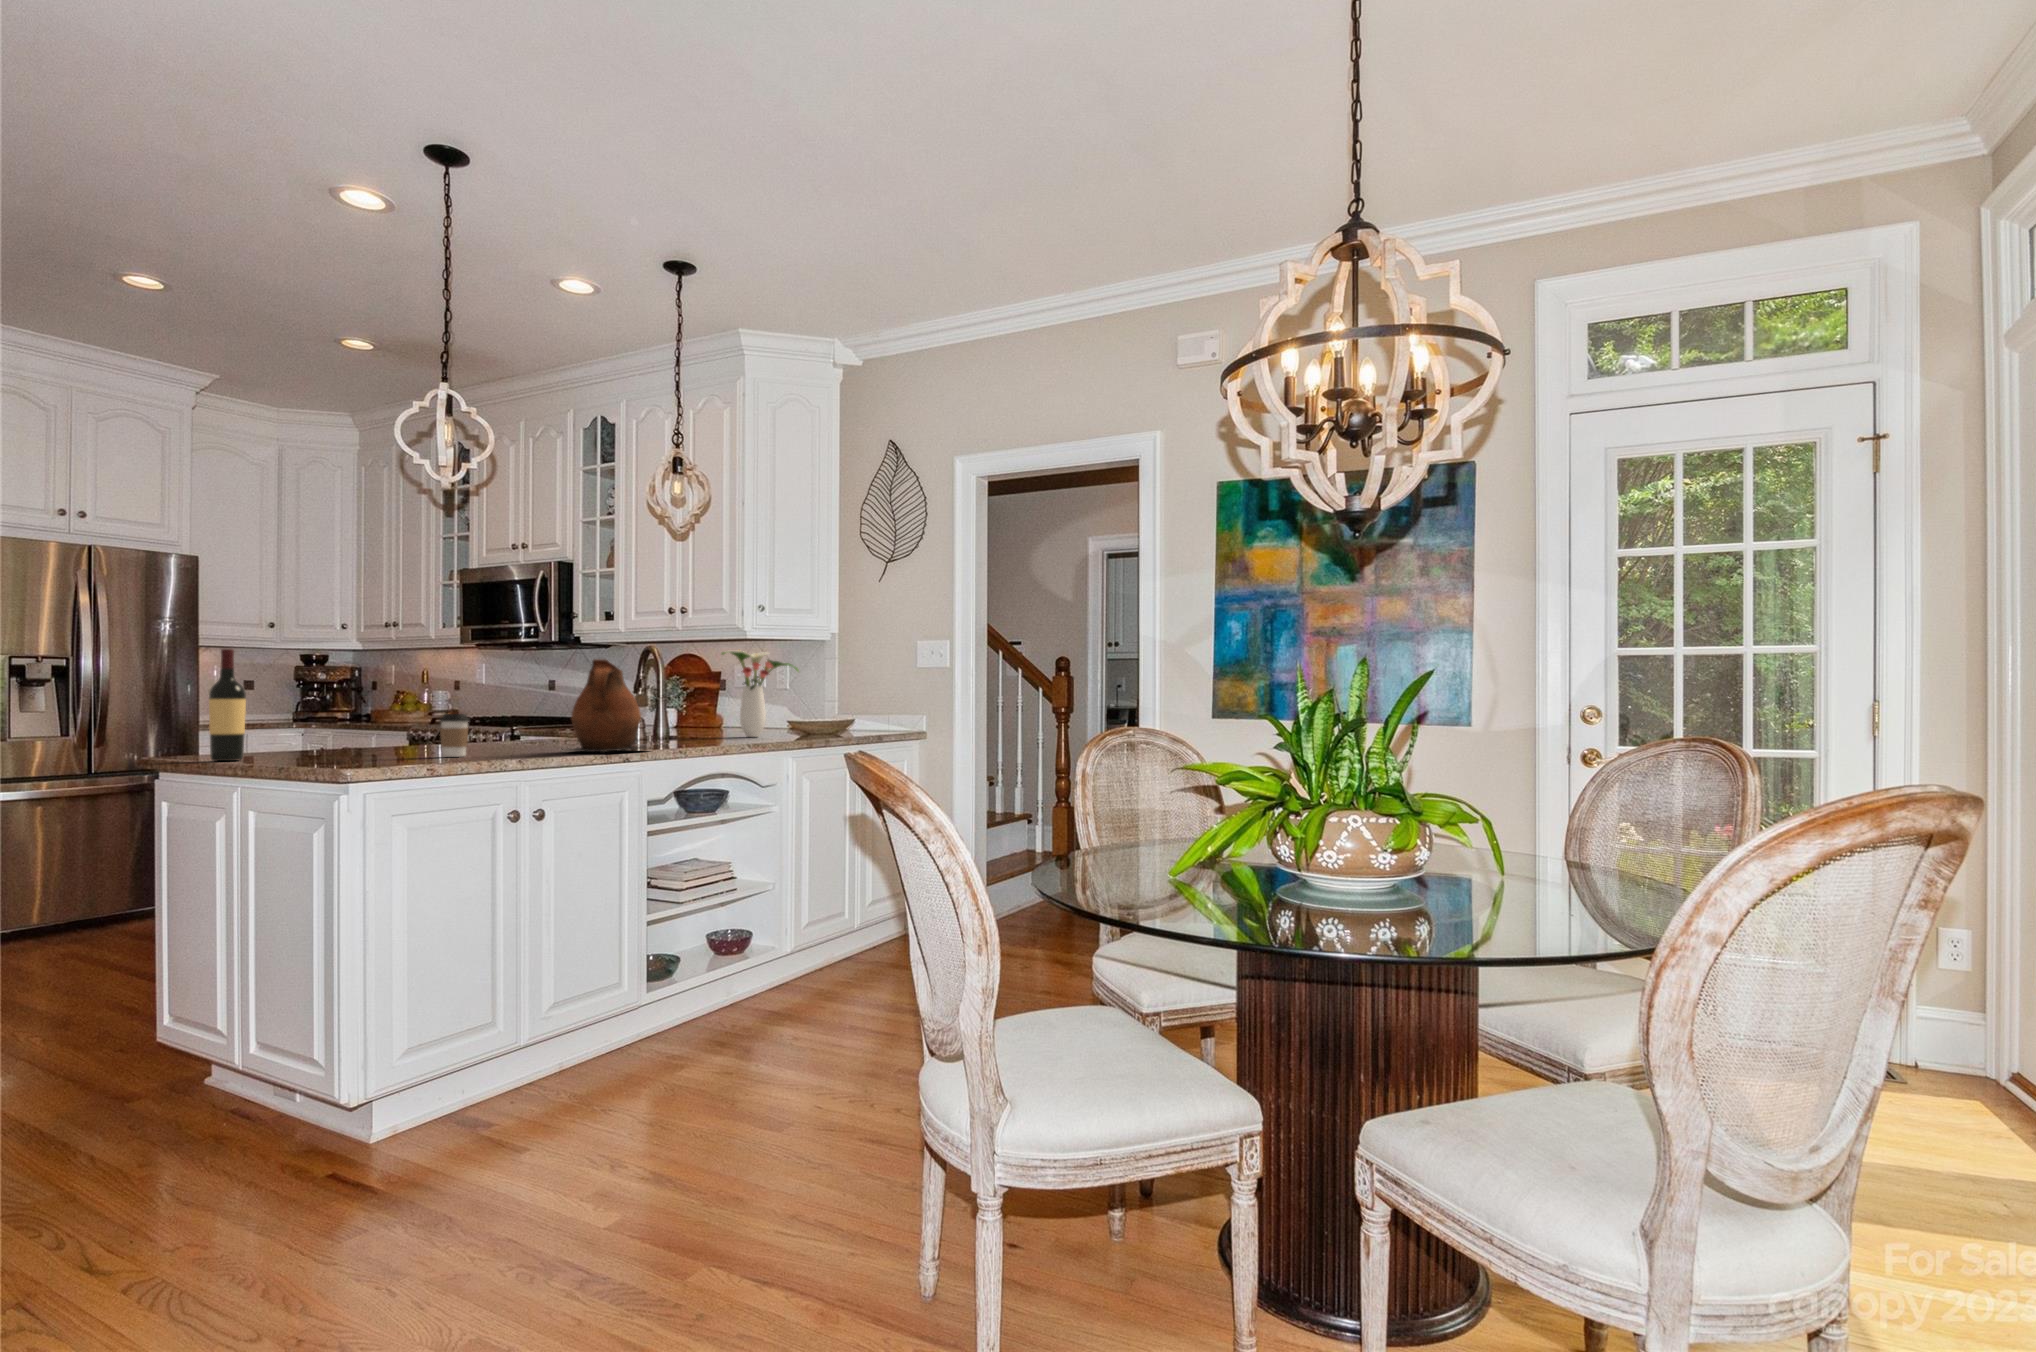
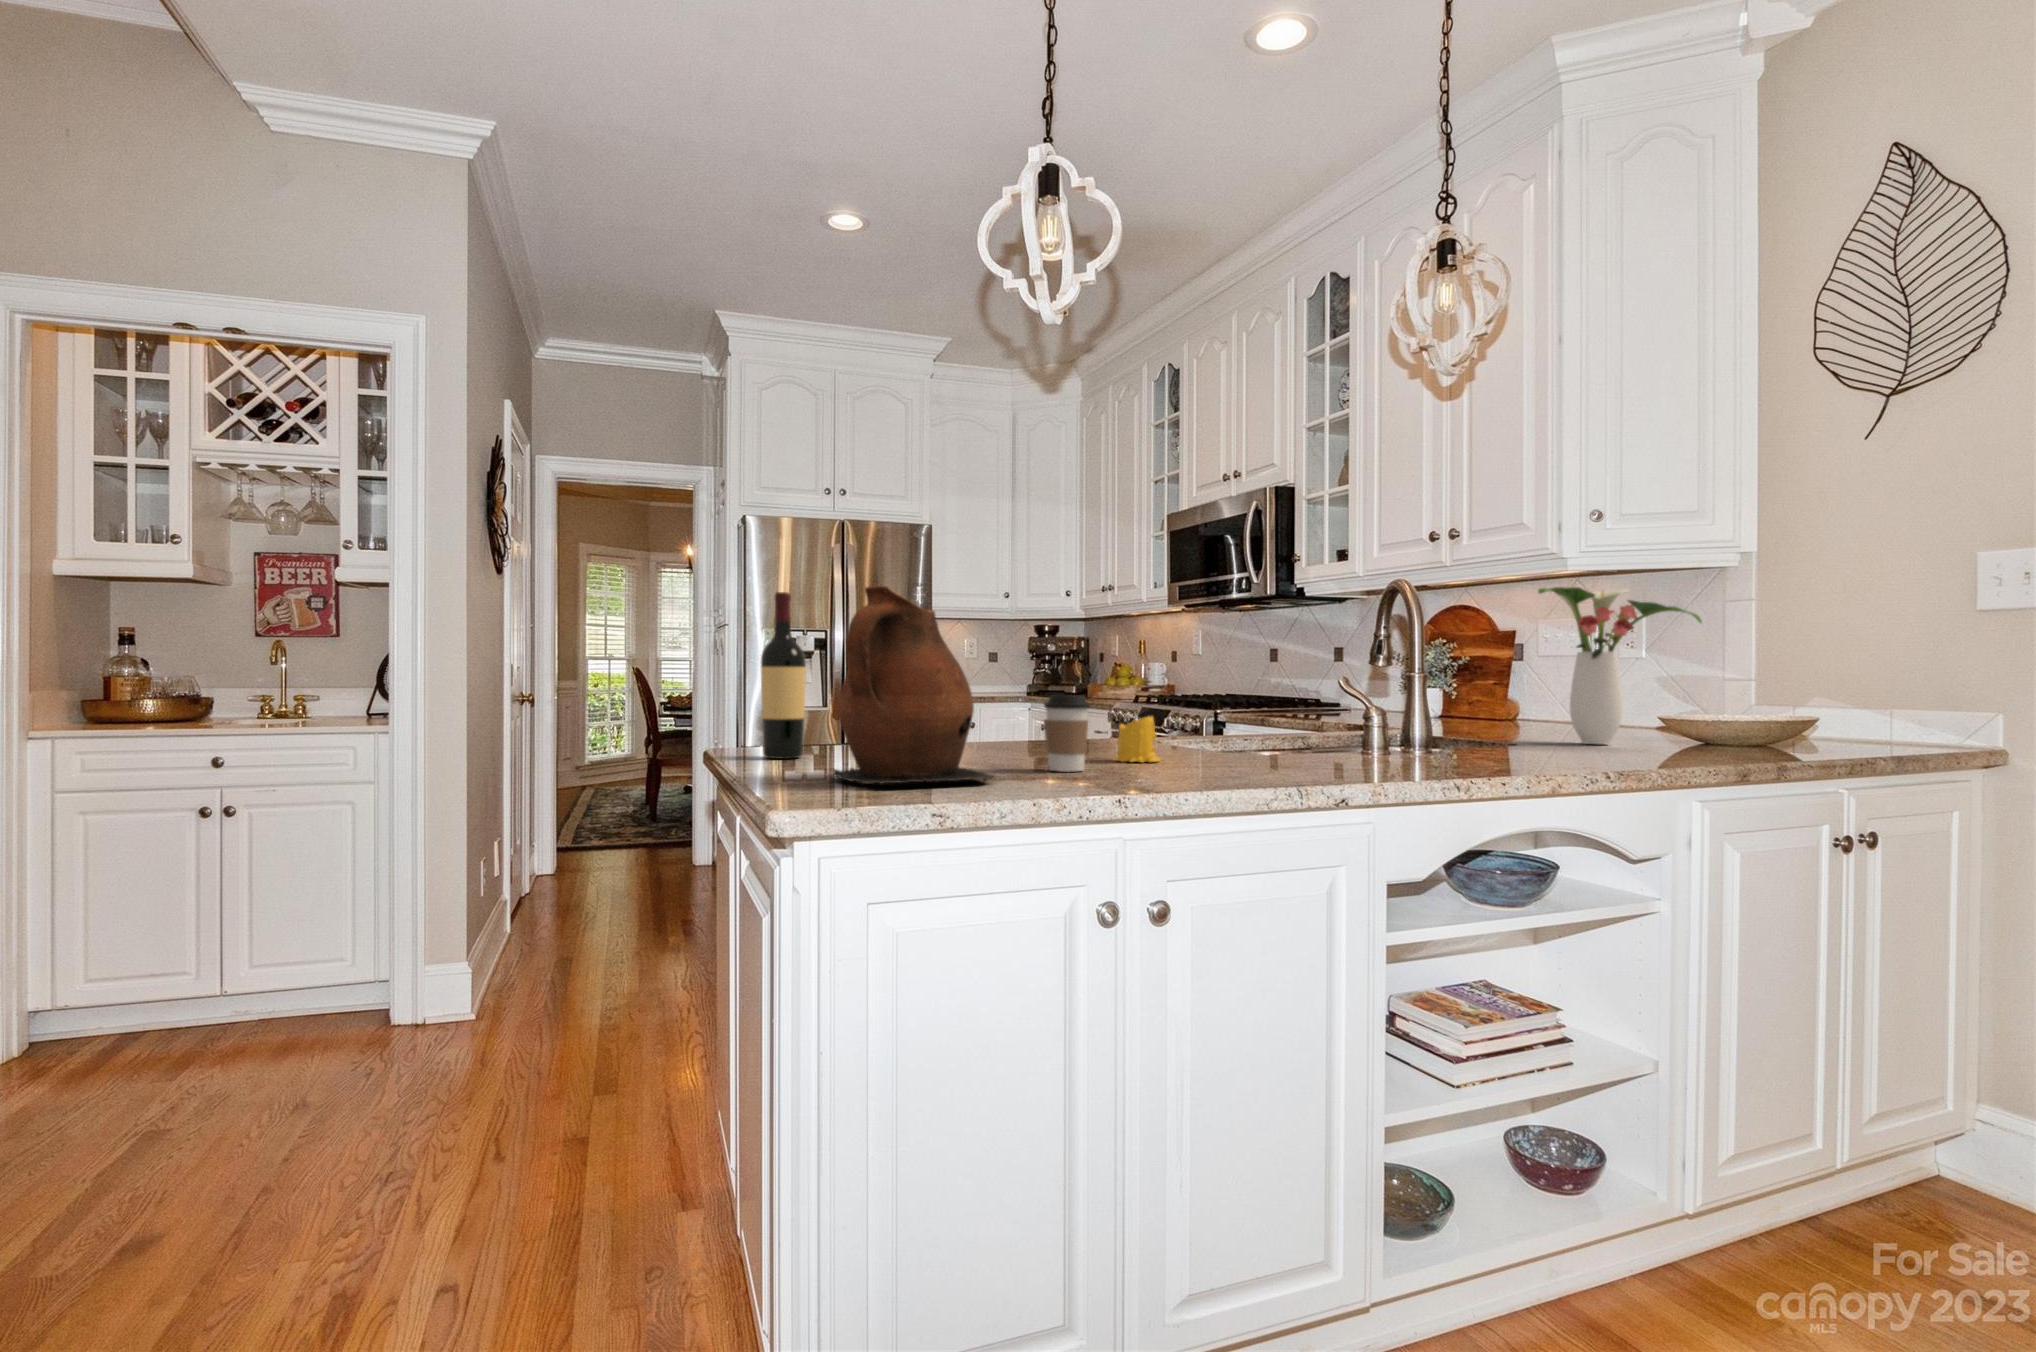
ceramic pitcher: present [562,659,653,752] -> present [833,586,995,784]
candle: none [474,725,506,753] -> present [1115,717,1161,763]

